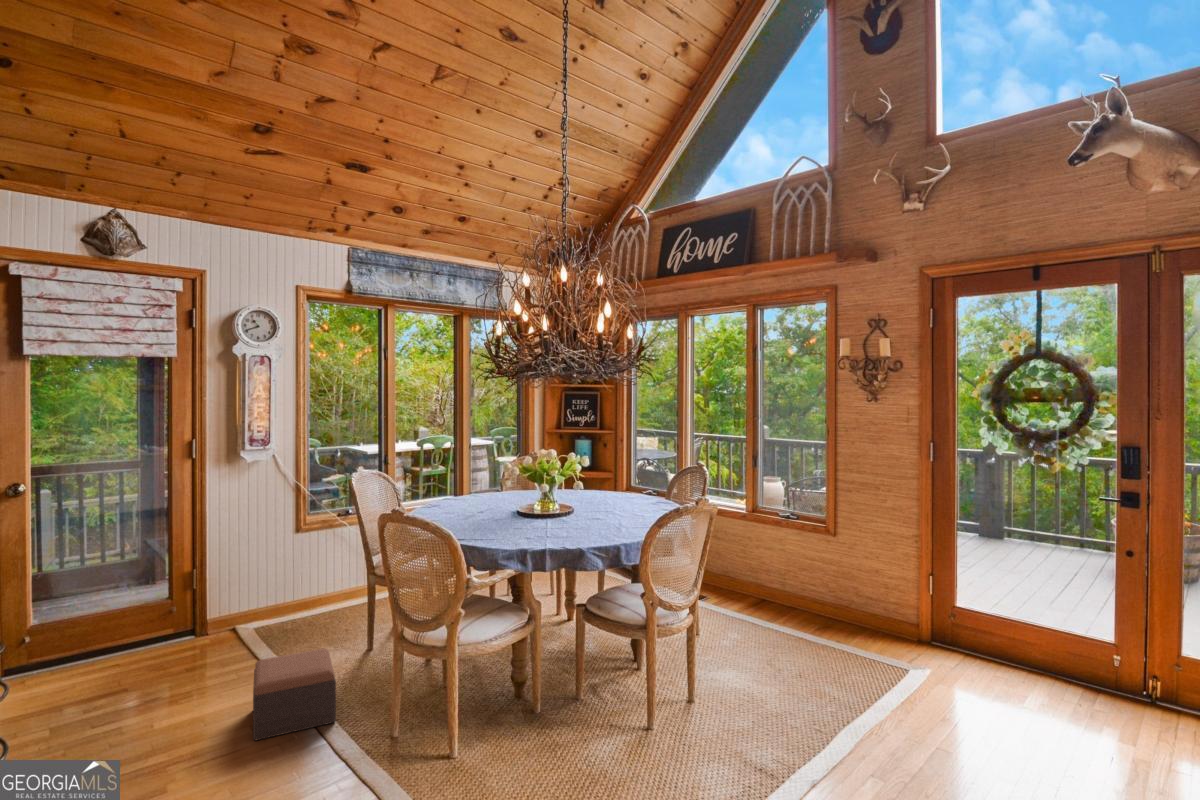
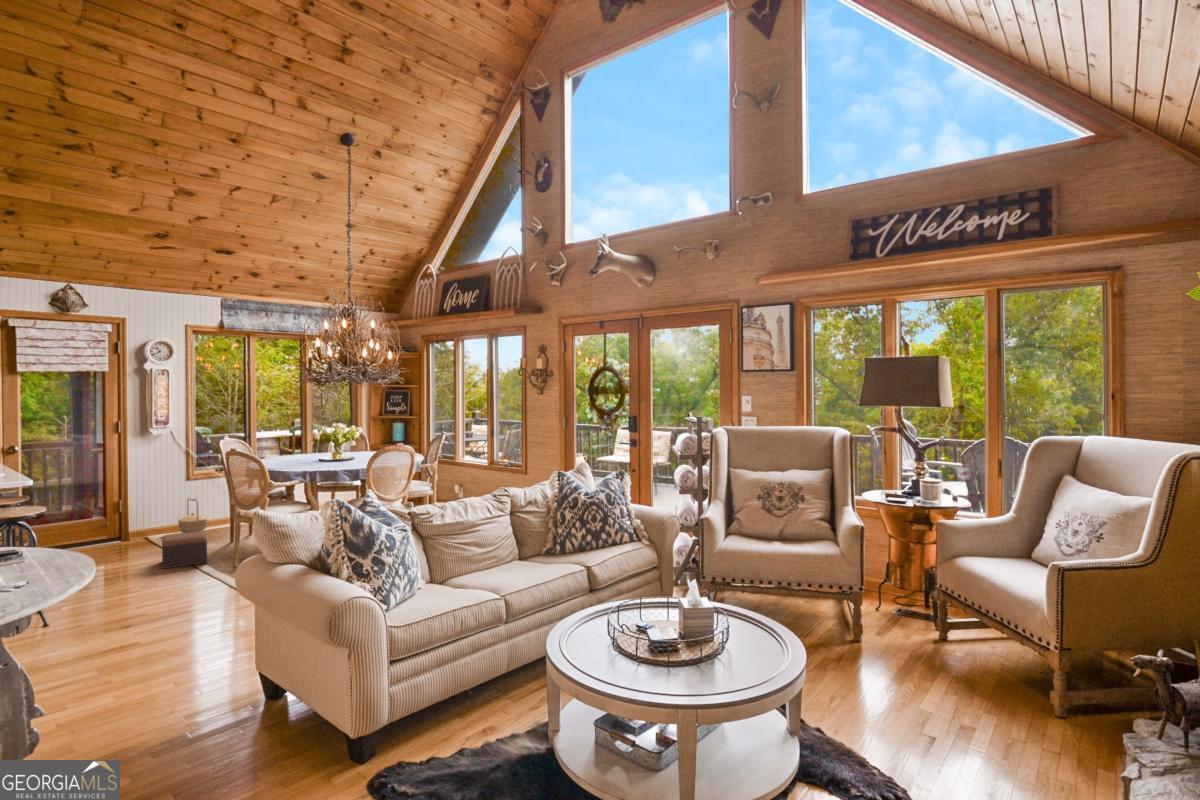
basket: none [282,559,326,622] -> present [178,498,207,533]

